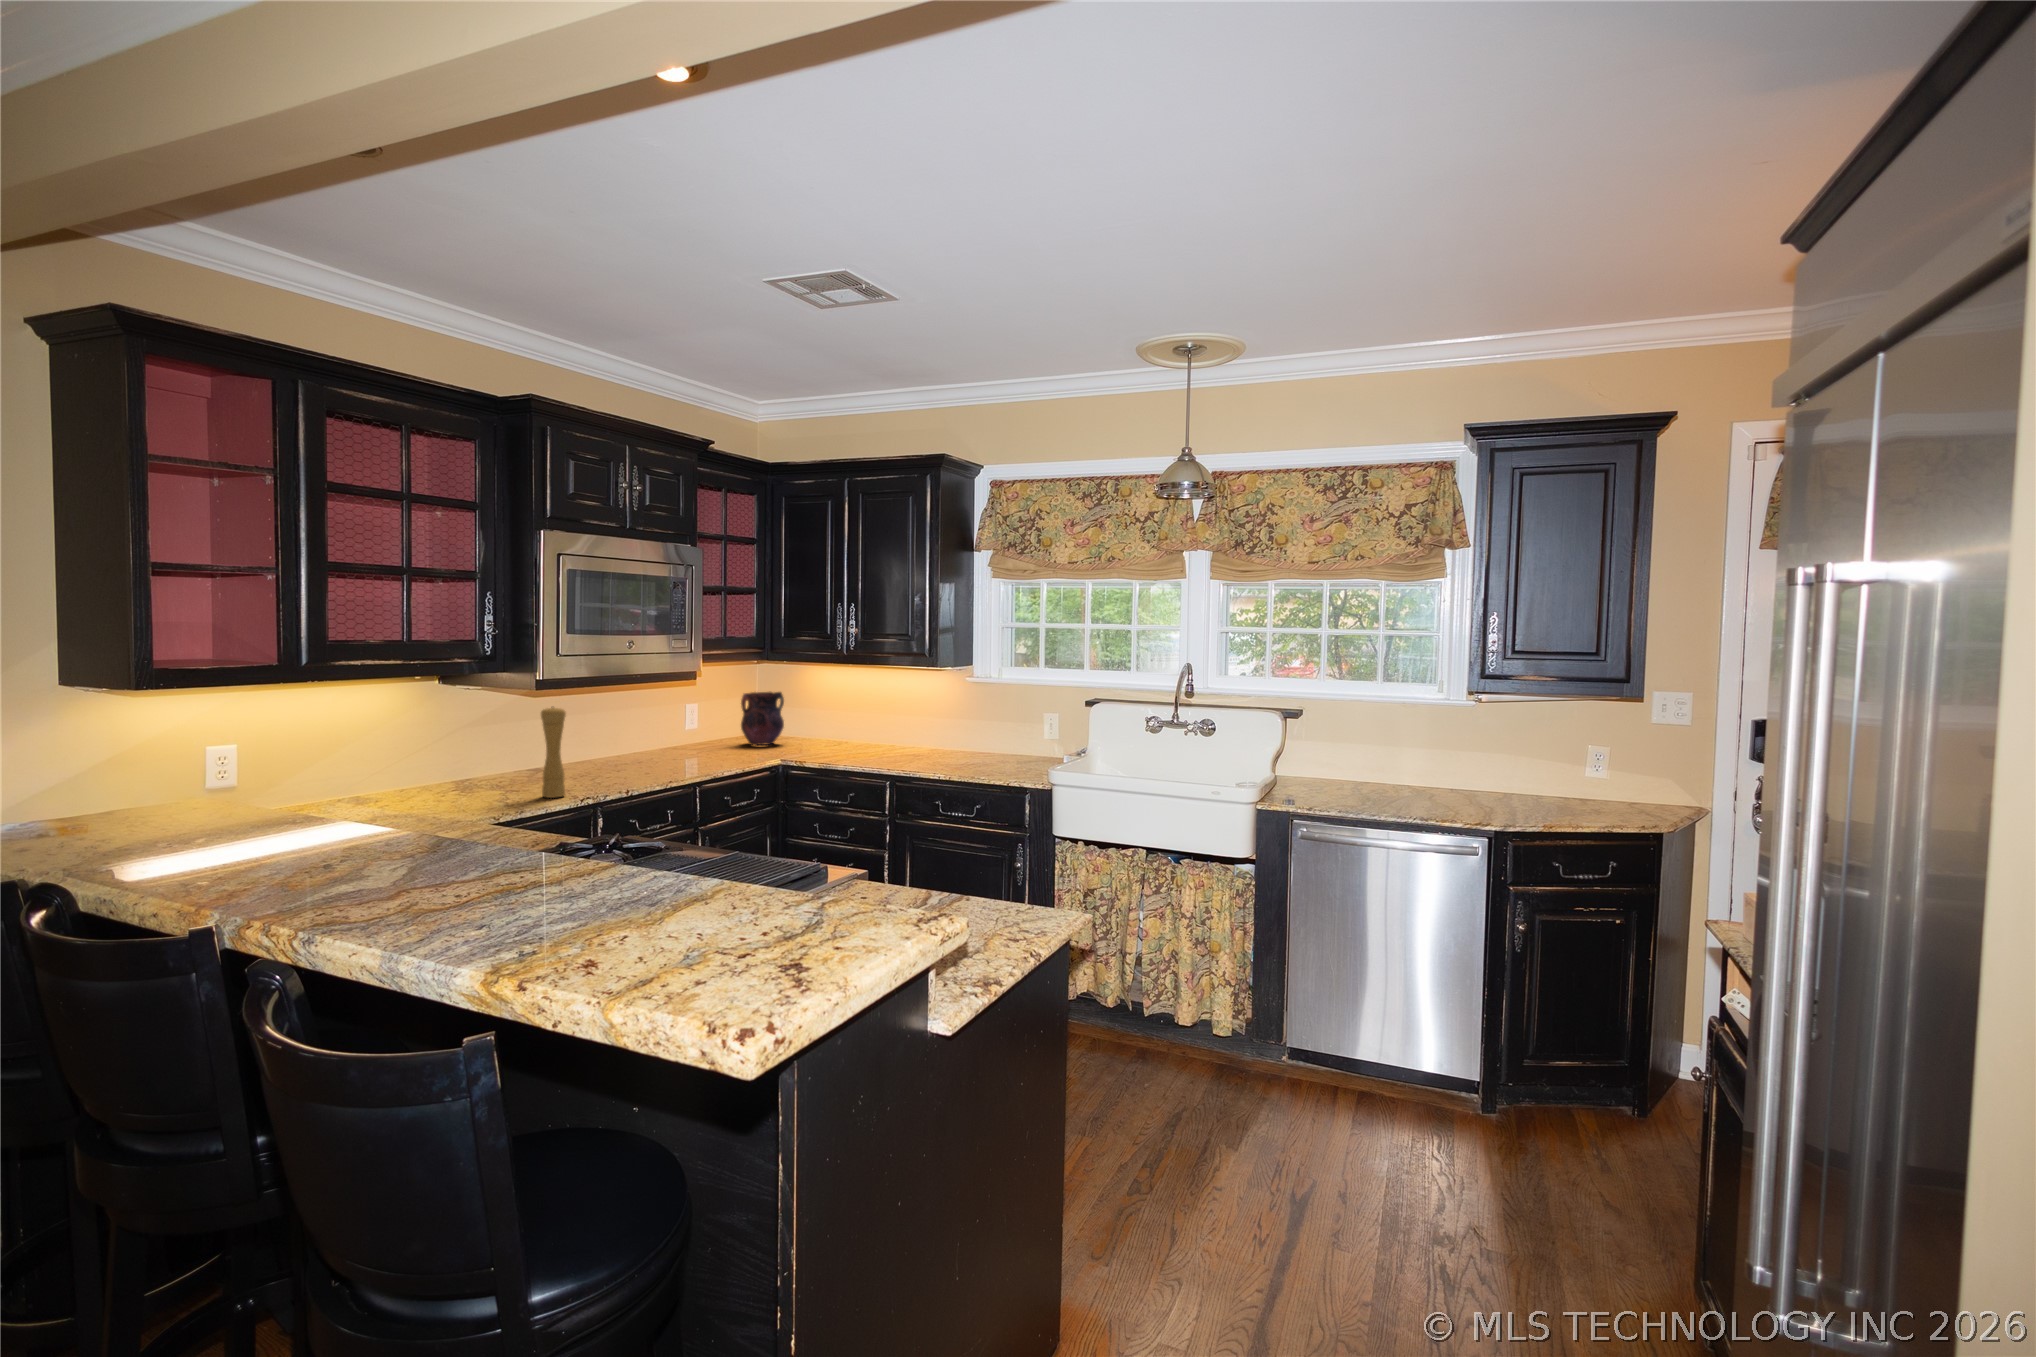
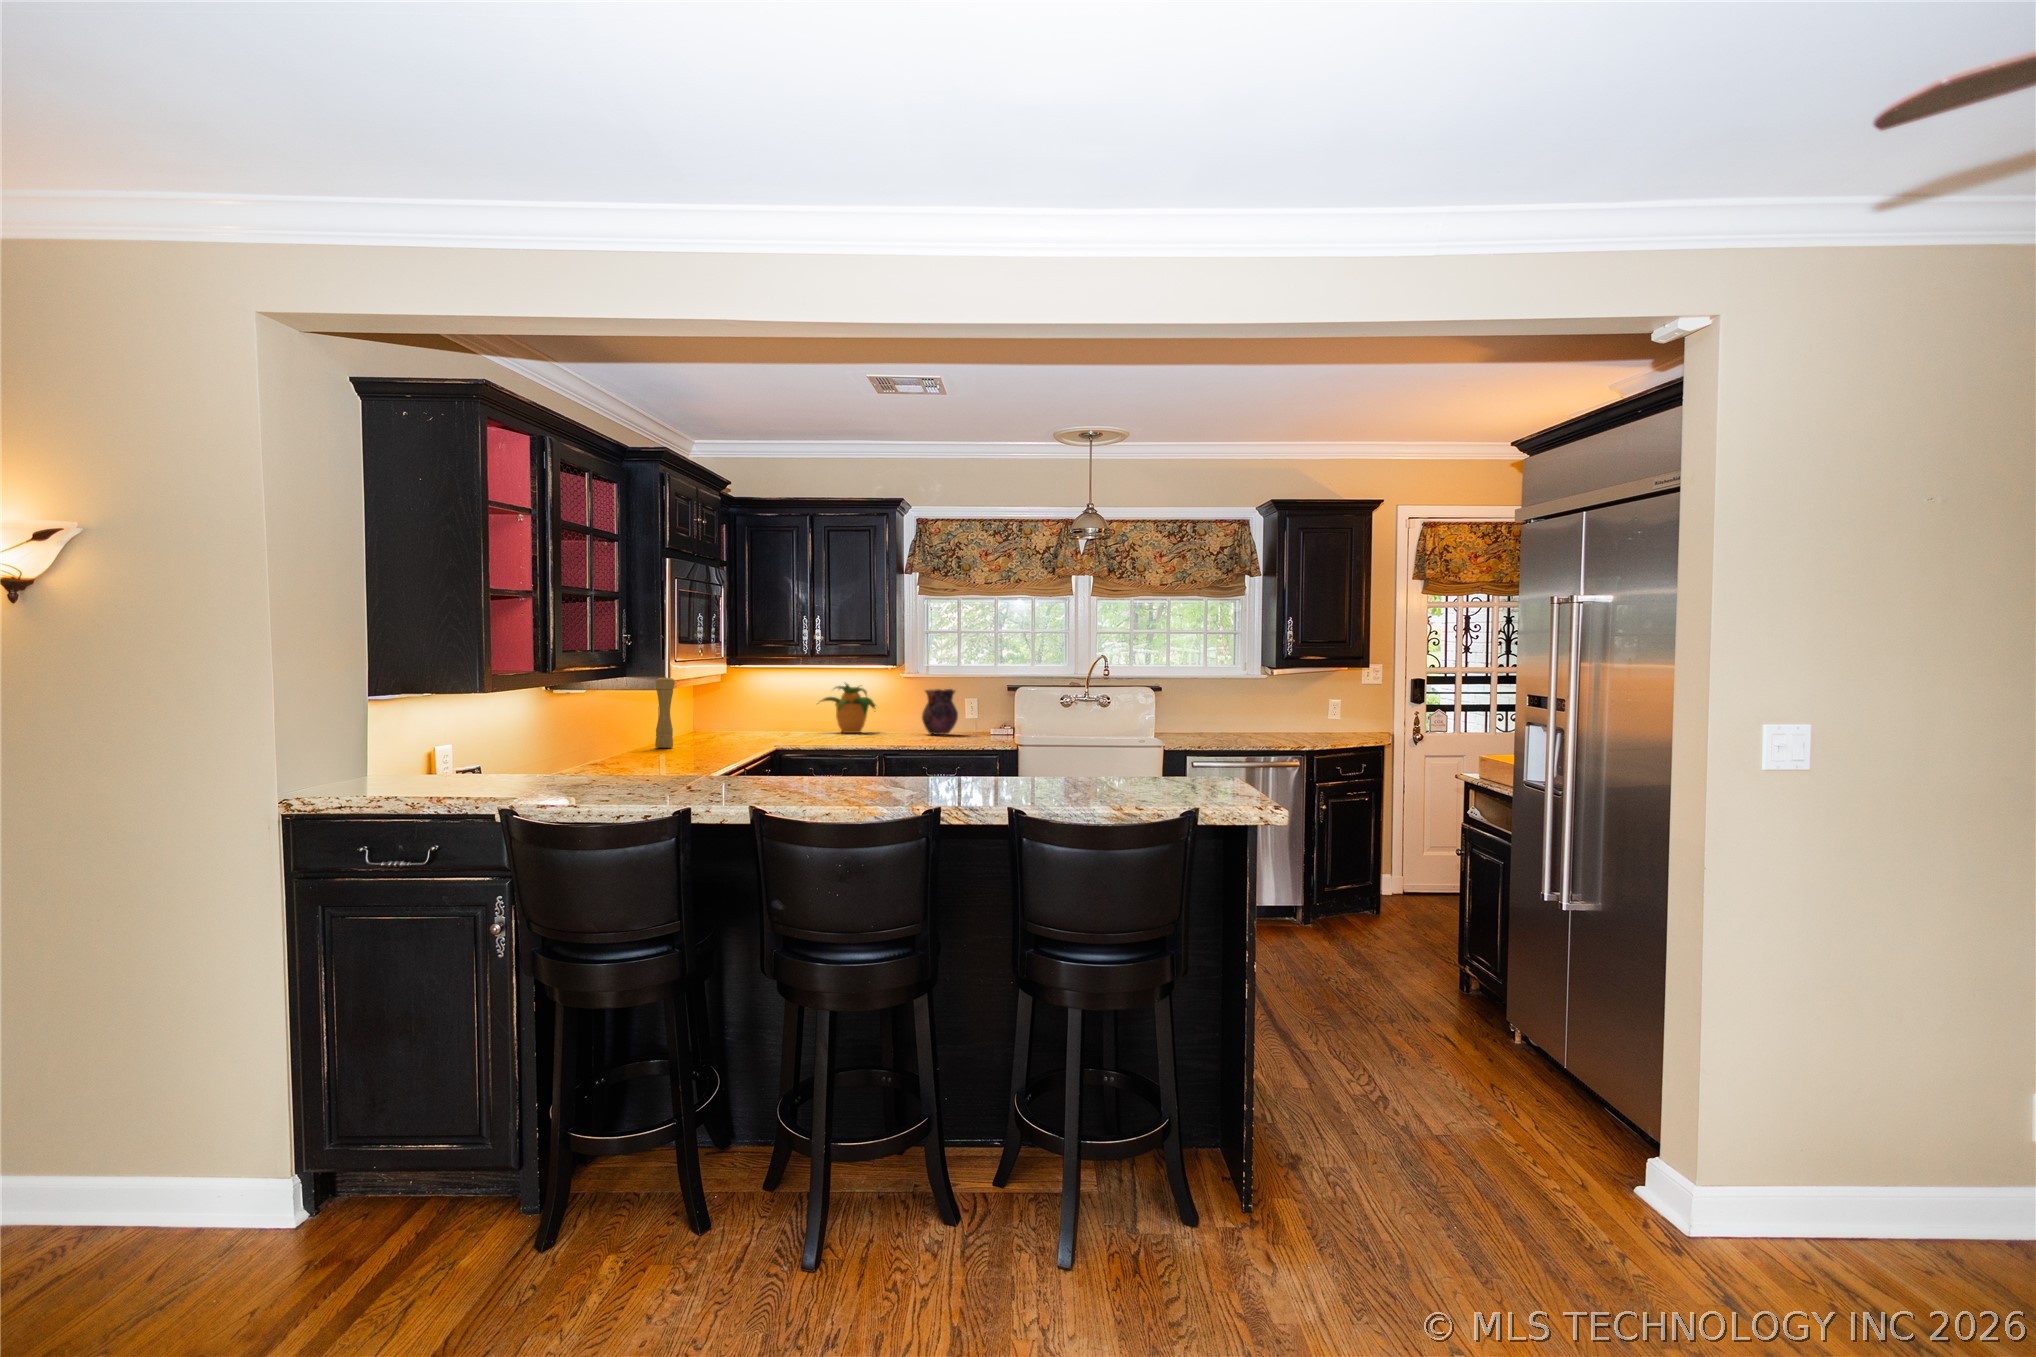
vase: present [741,692,784,746] -> present [922,689,958,735]
potted plant: none [849,695,929,761] -> present [821,684,875,733]

